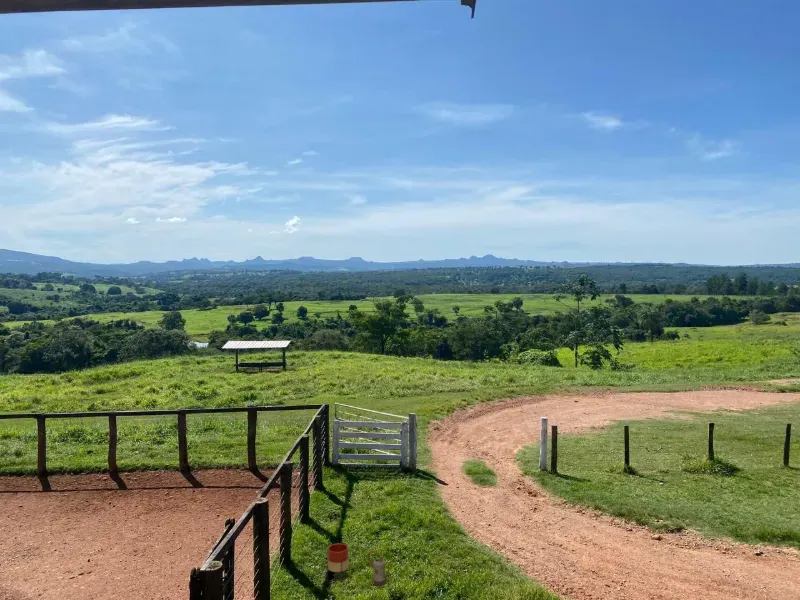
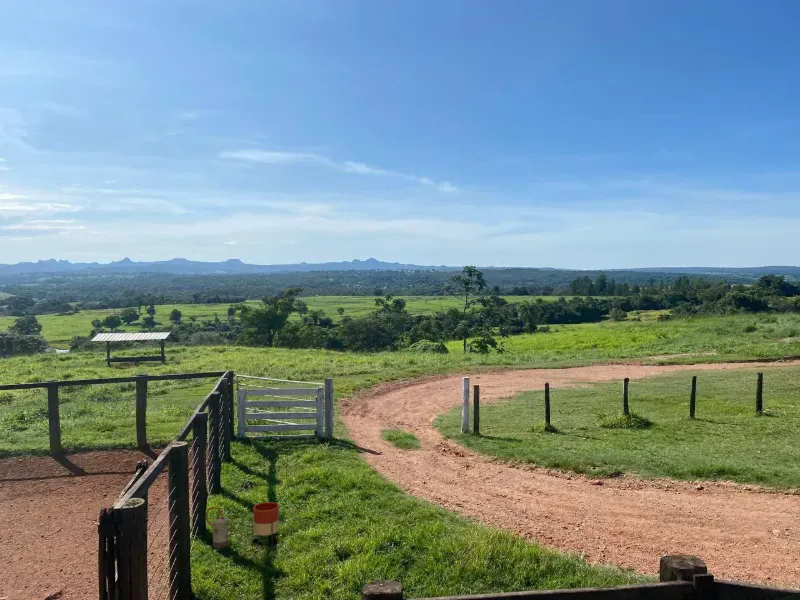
watering can: present [367,551,391,586] -> present [206,507,235,548]

